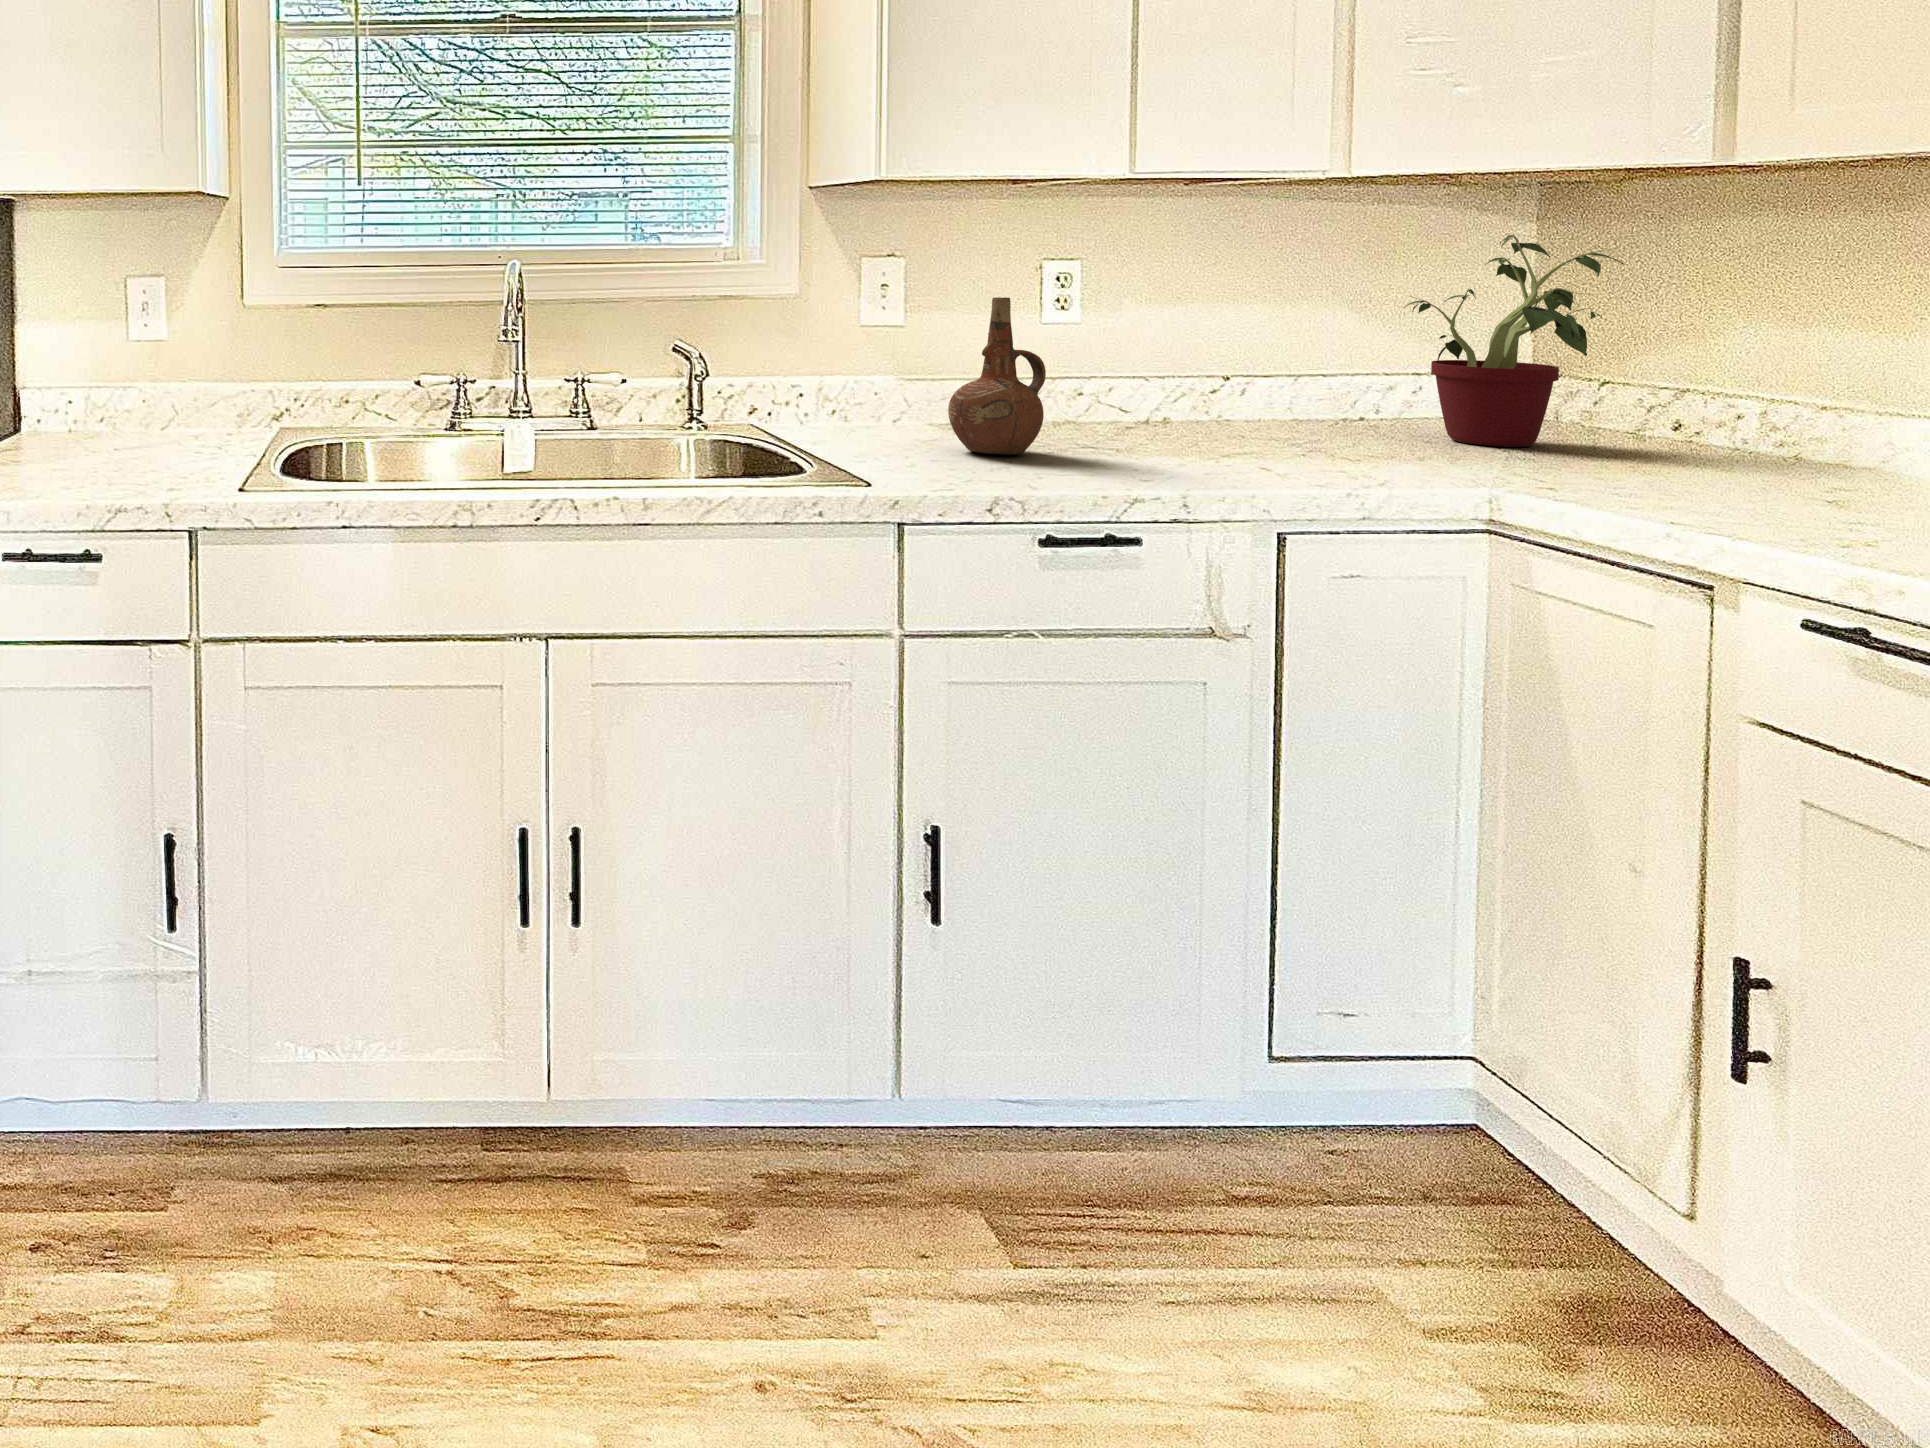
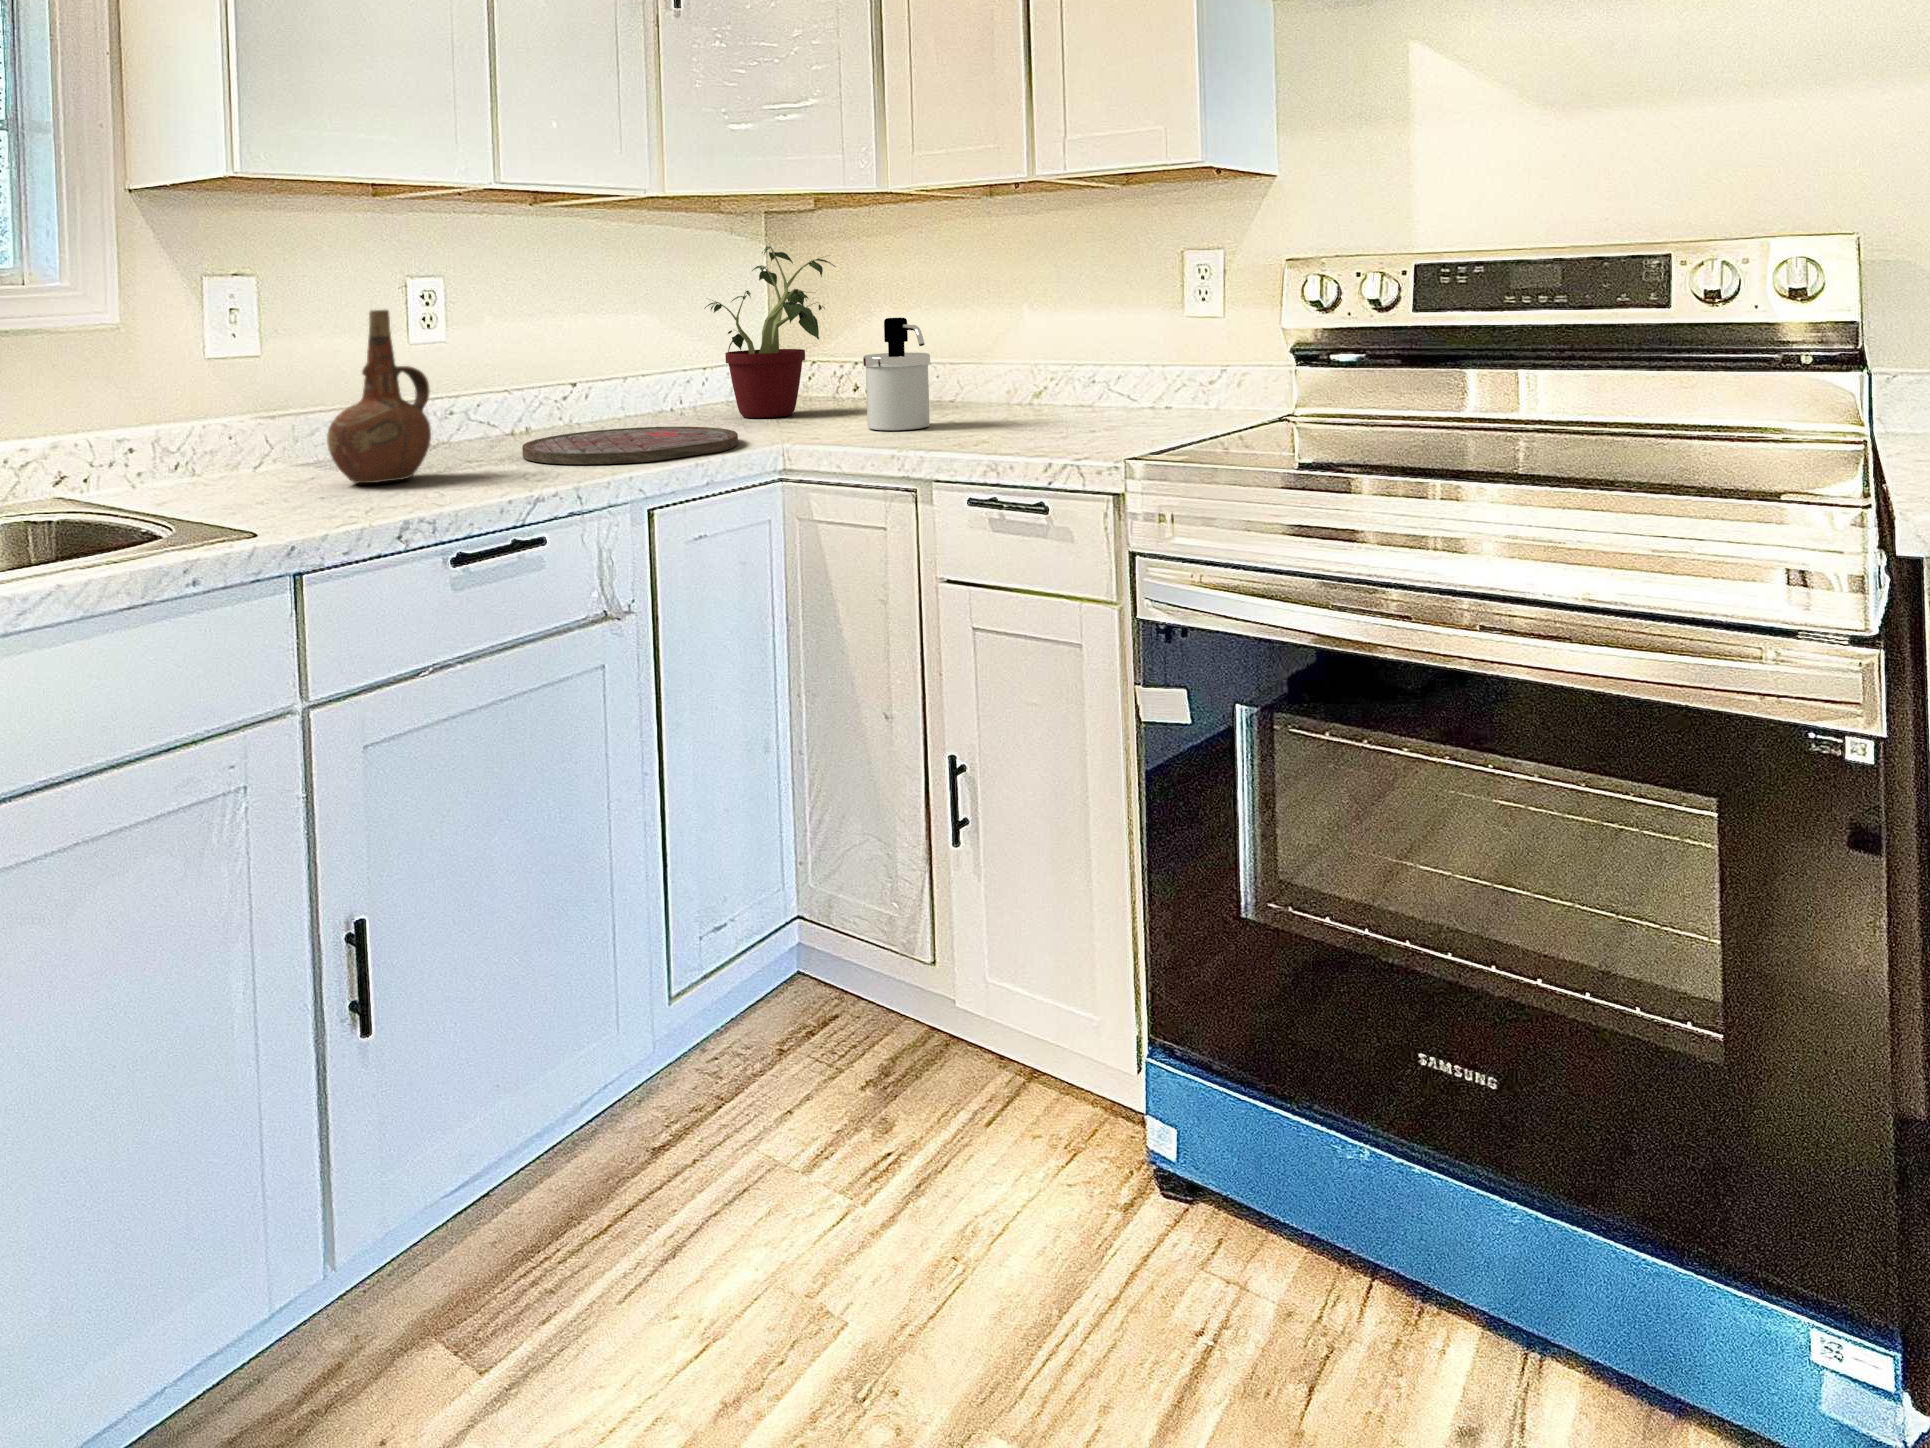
soap dispenser: none [1641,341,1770,495] -> present [863,317,930,430]
cutting board: none [1143,432,1419,479] -> present [522,427,738,464]

